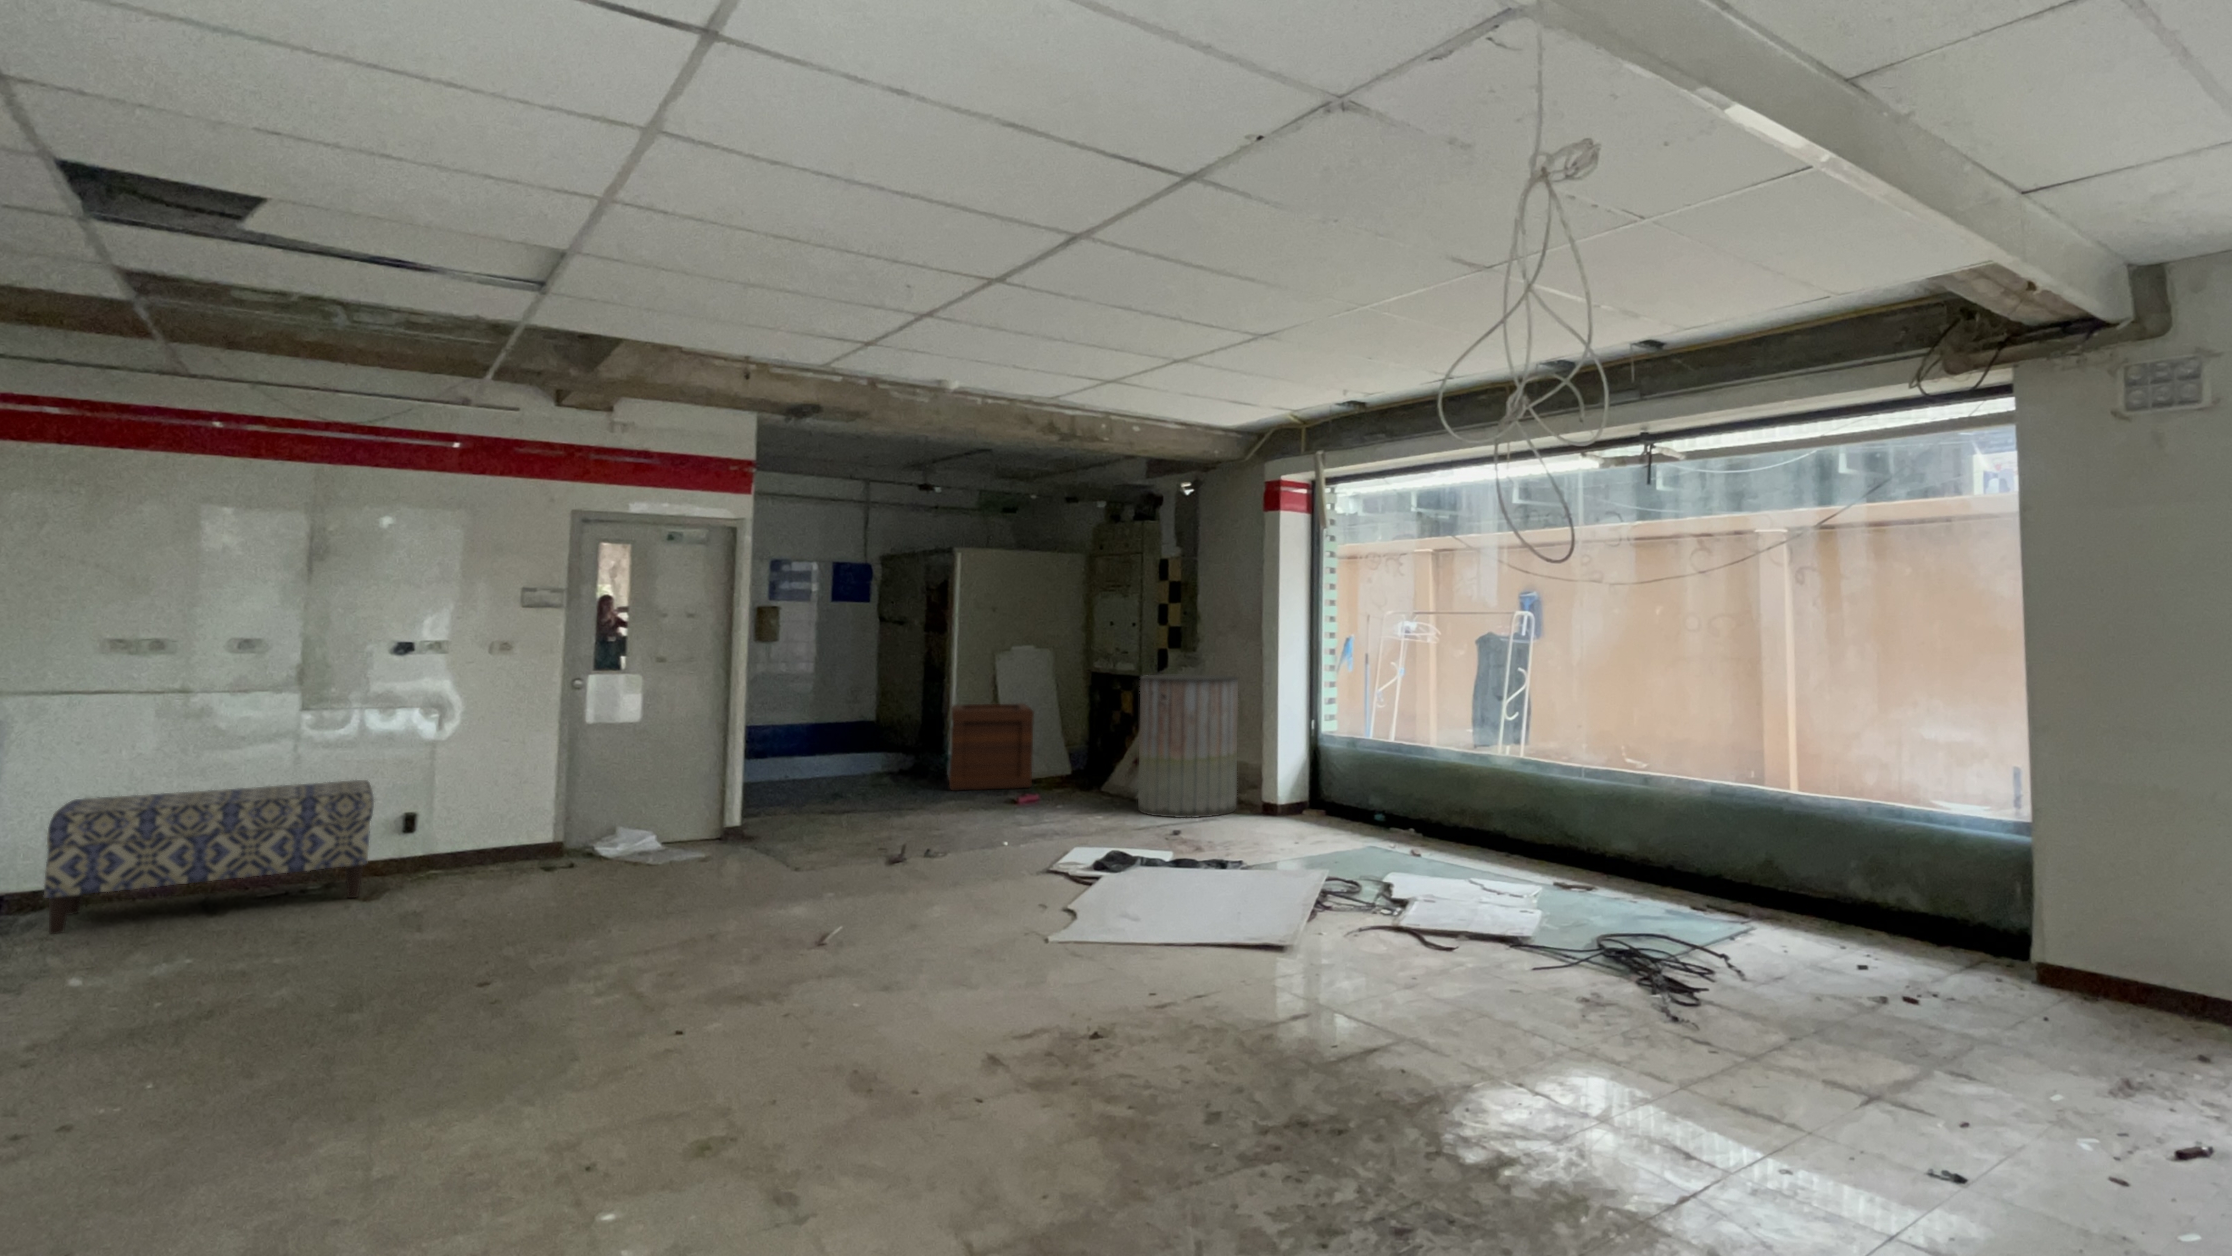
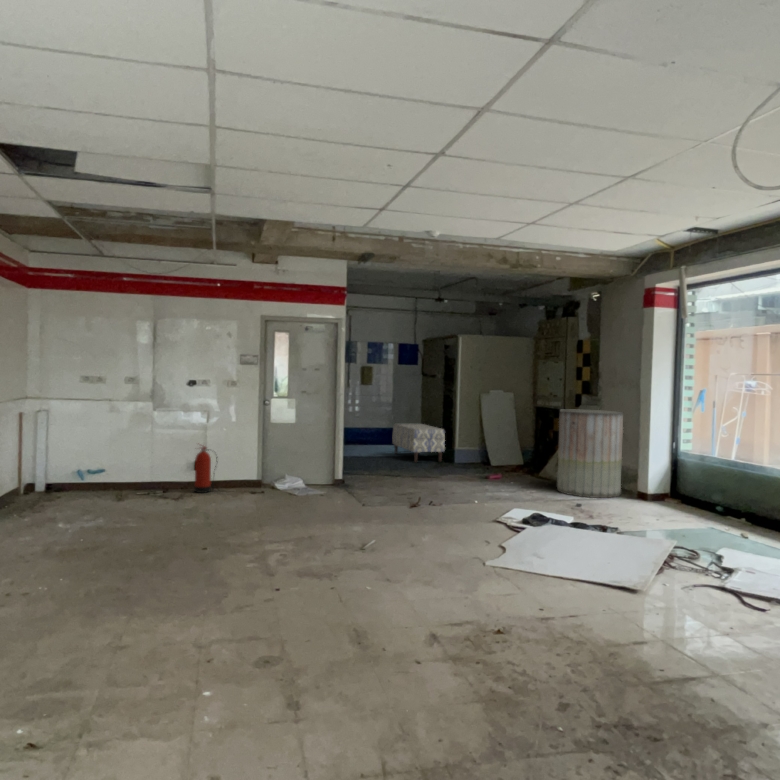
wooden crate: present [948,703,1034,791] -> none [452,422,499,471]
fire extinguisher: none [399,775,461,881] -> present [194,446,217,493]
bench: present [44,780,374,934] -> present [392,423,445,462]

